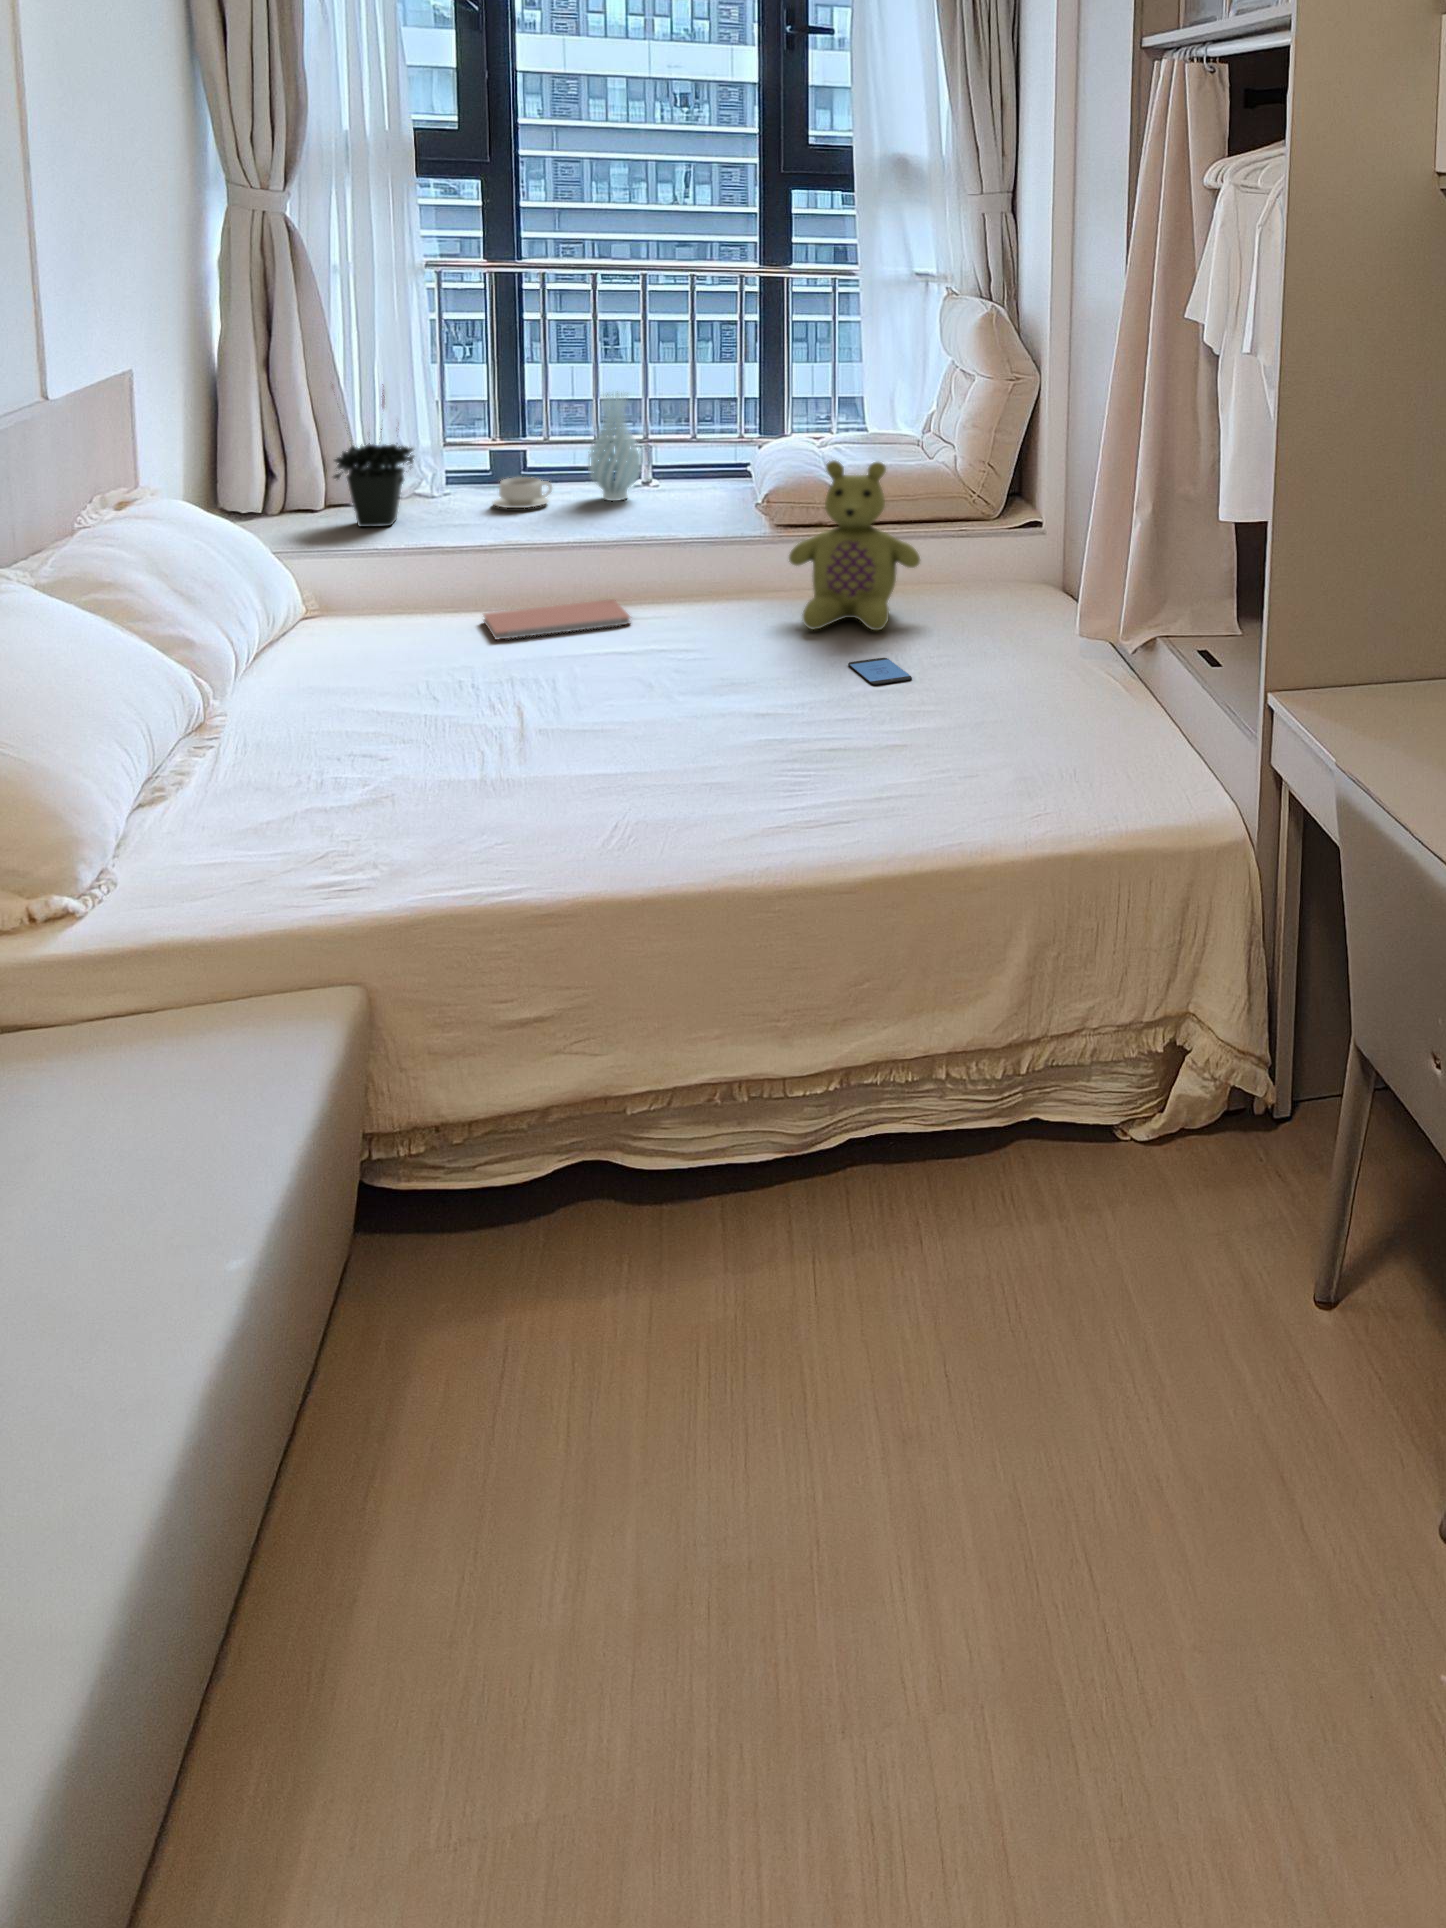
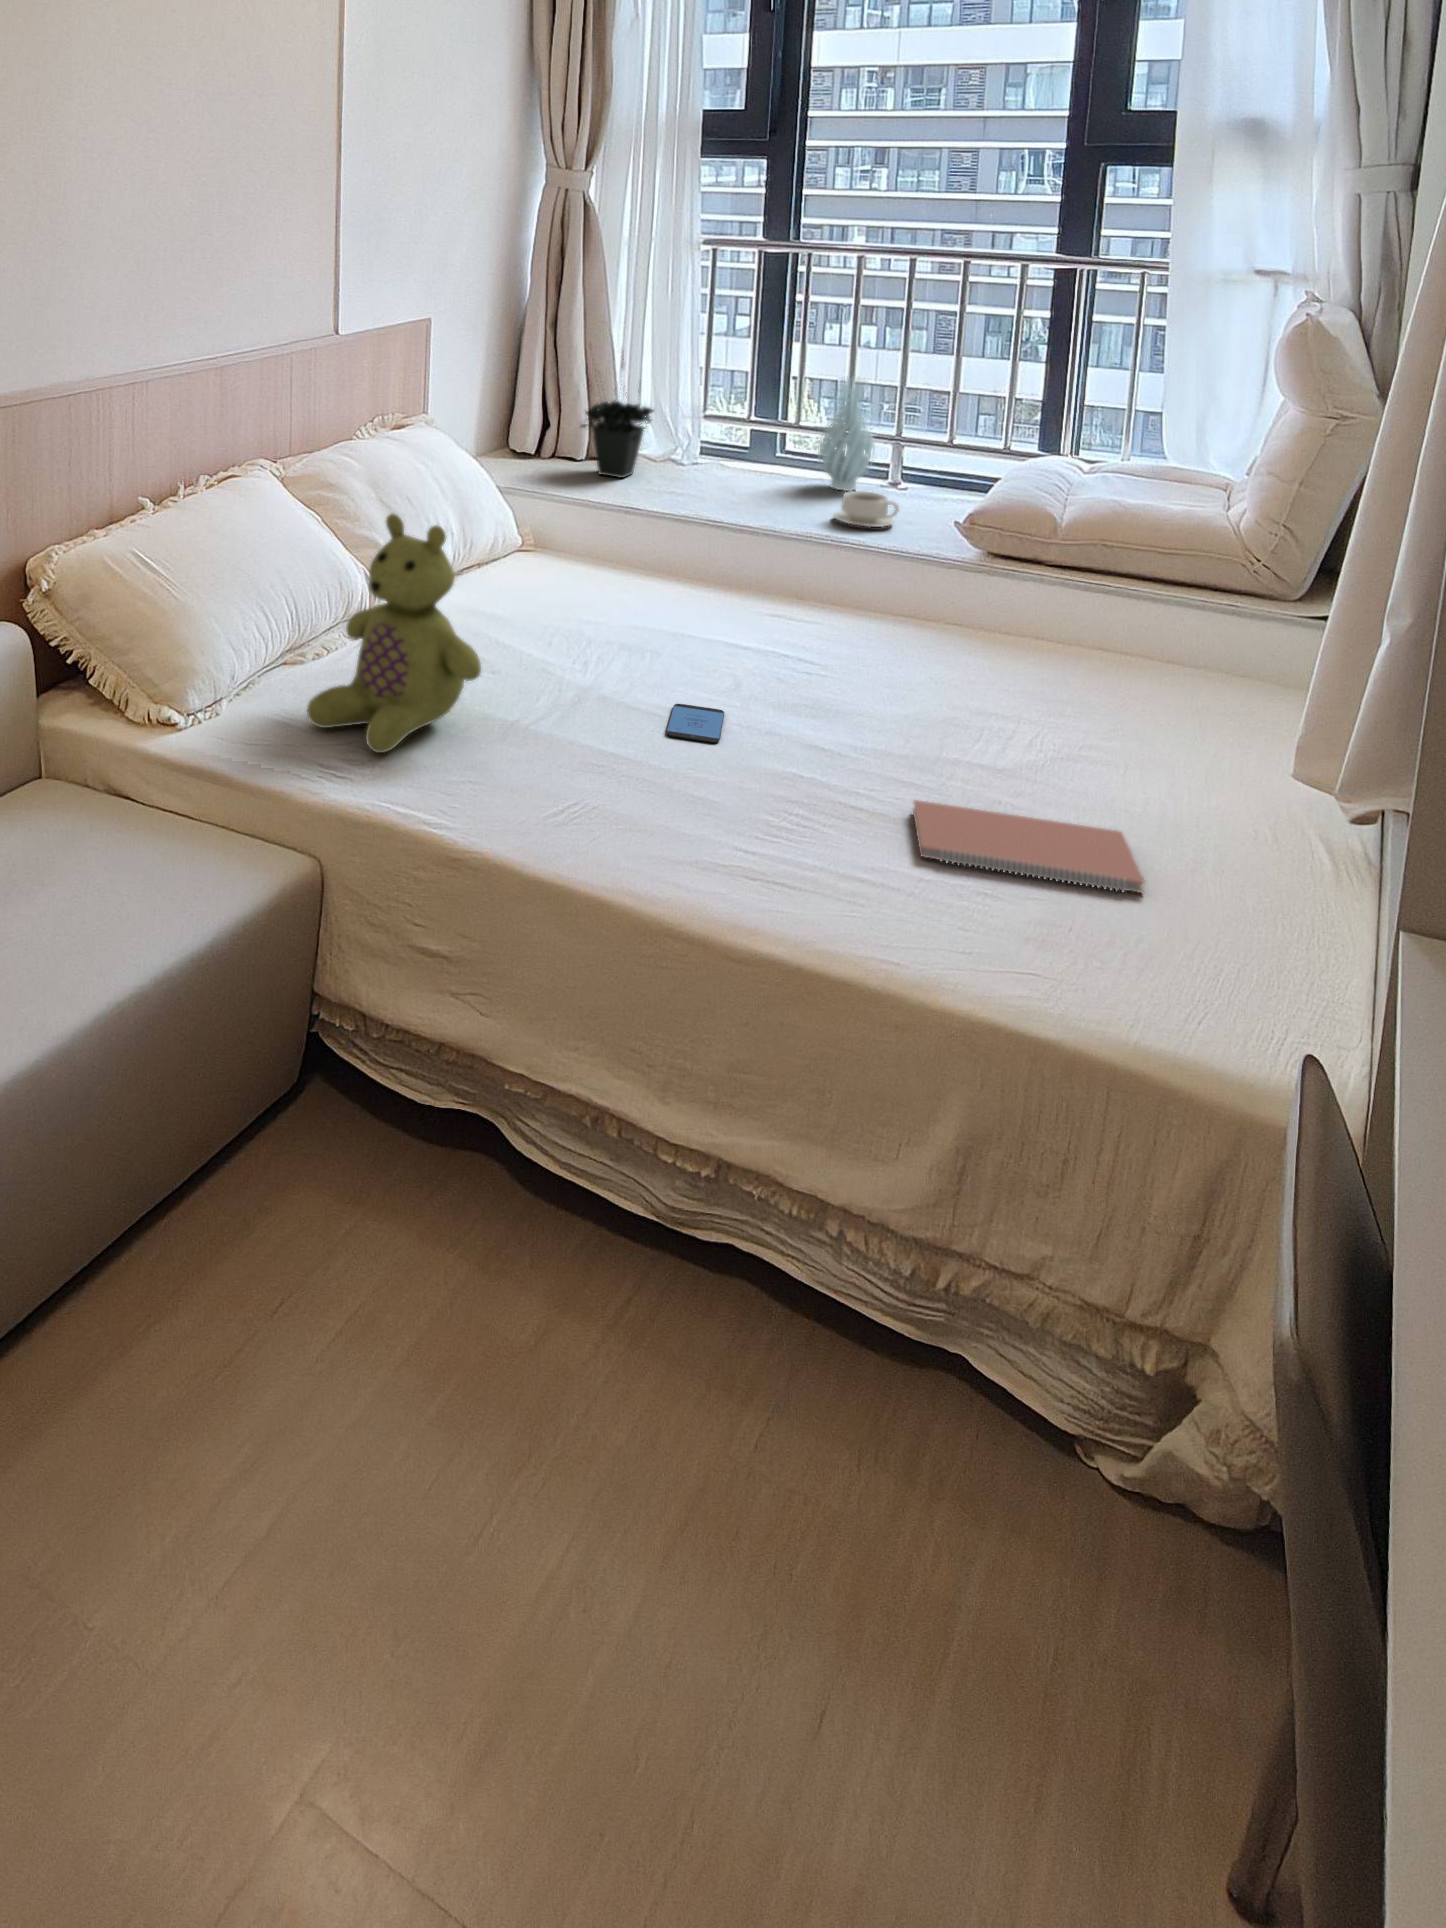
stuffed bear: present [789,460,920,630] -> present [307,514,481,753]
teacup: present [493,477,552,508] -> present [834,491,899,527]
notebook: present [483,599,630,640] -> present [913,800,1144,893]
smartphone: present [848,658,912,685] -> present [667,704,724,743]

